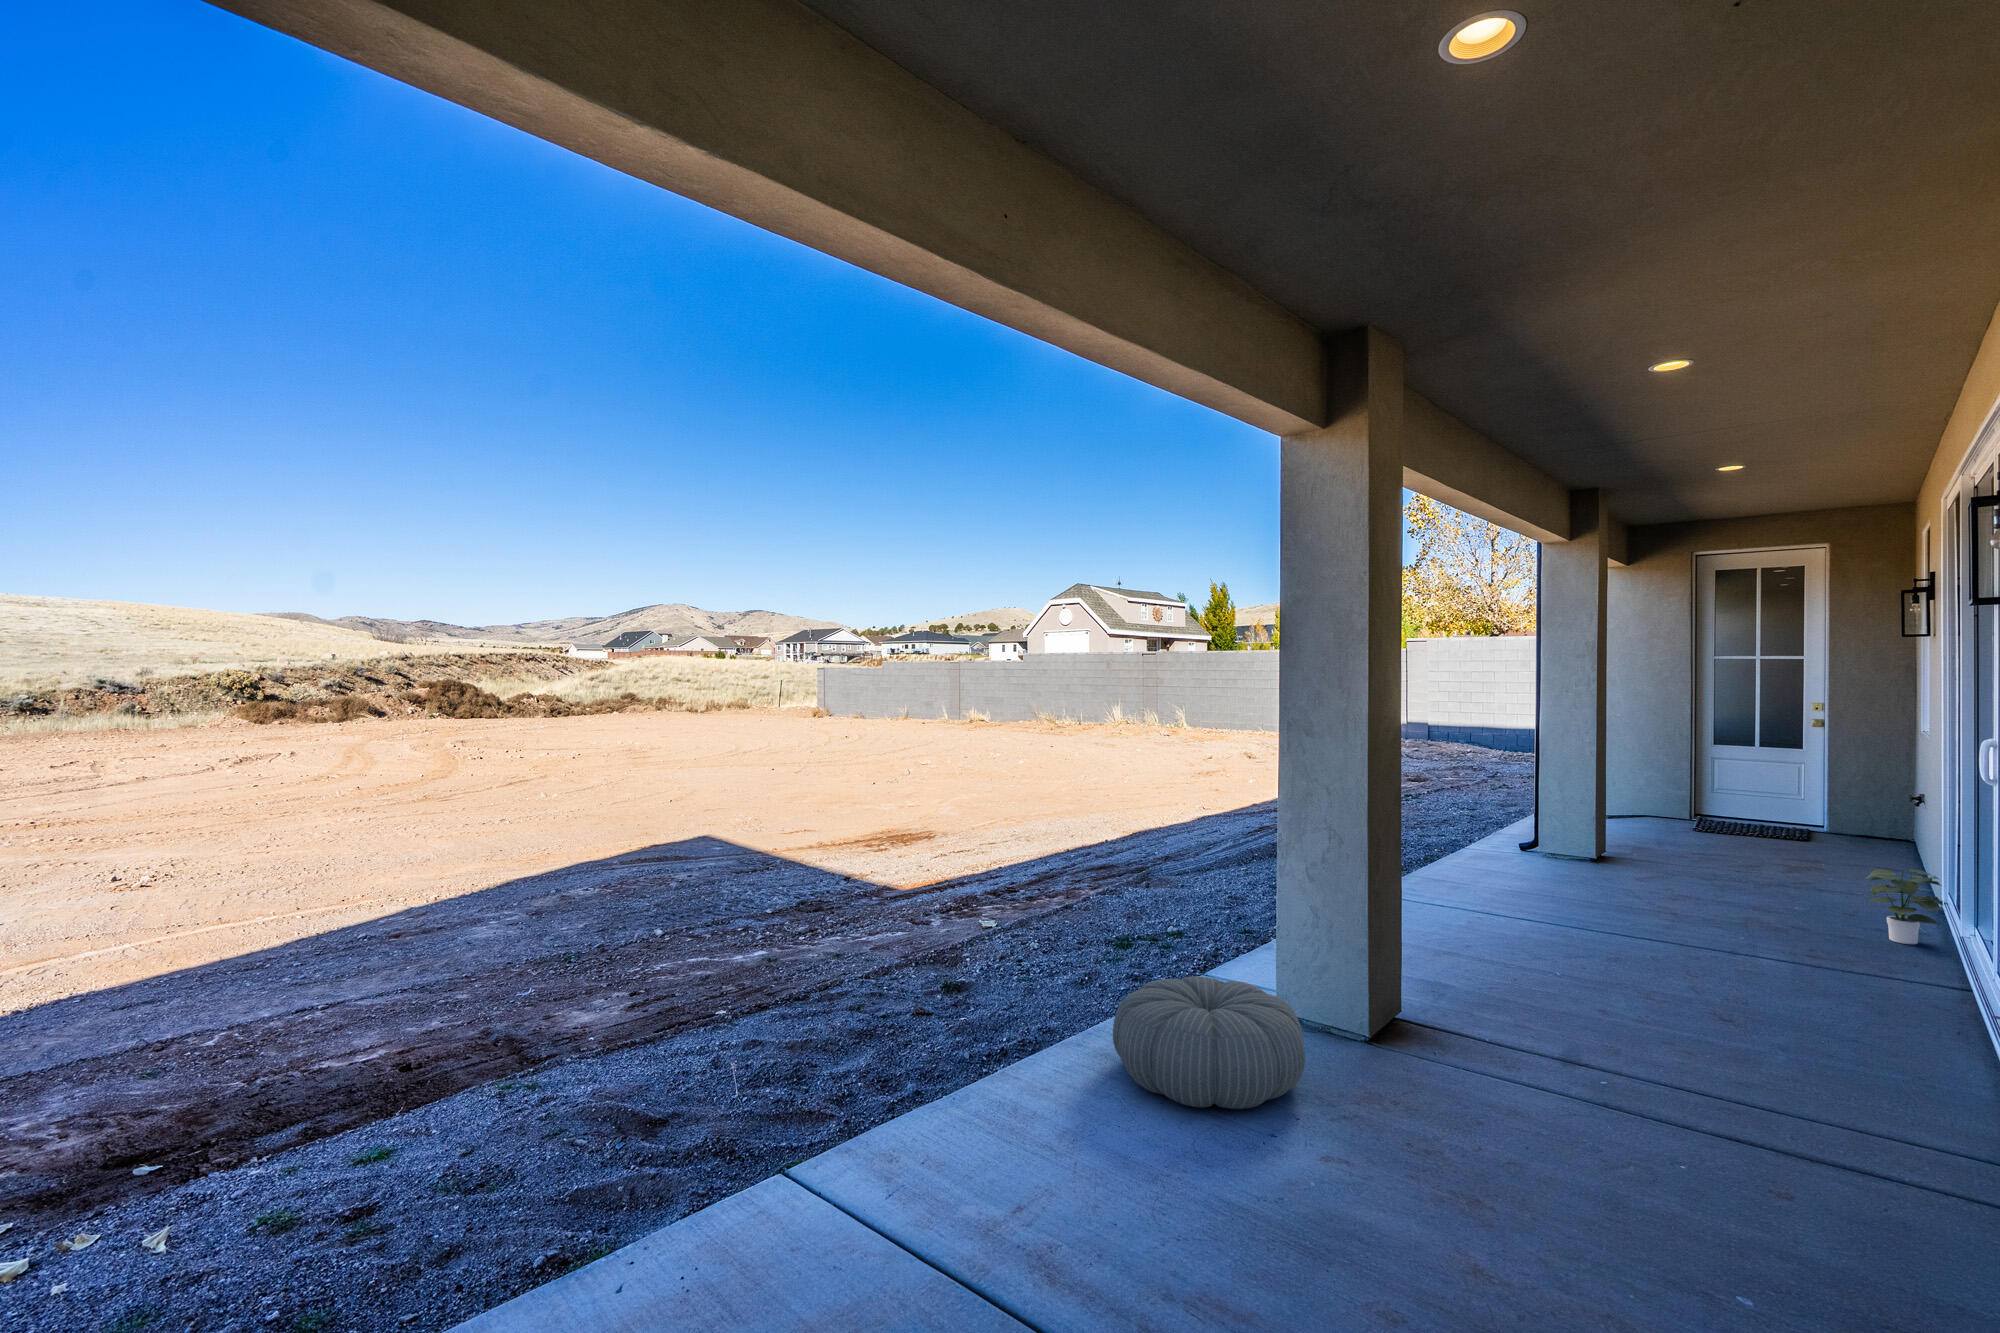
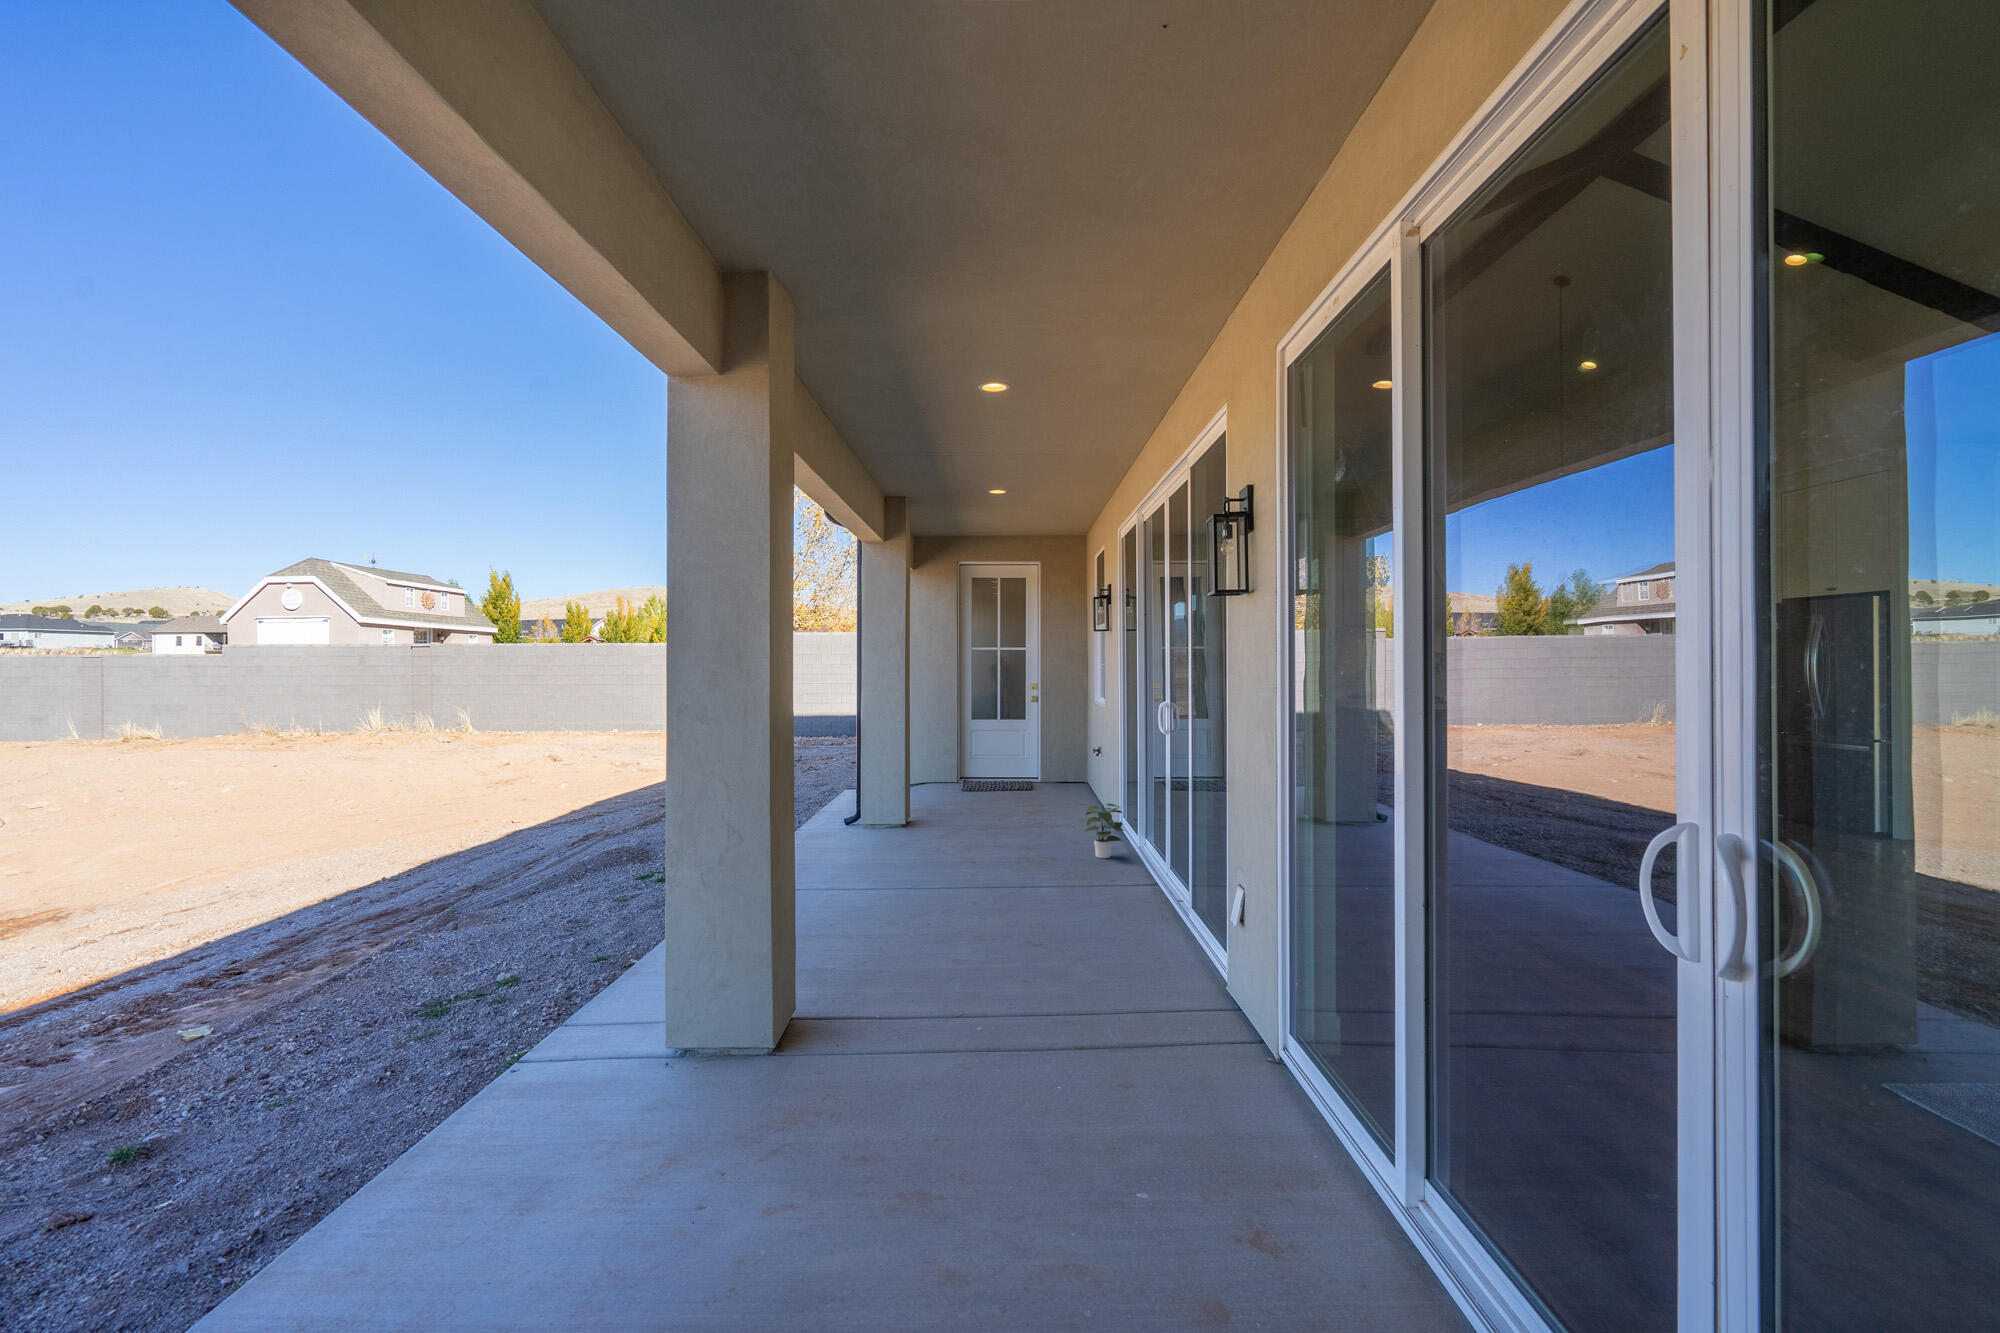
pouf: present [1113,976,1305,1109] -> none [464,1029,727,1217]

